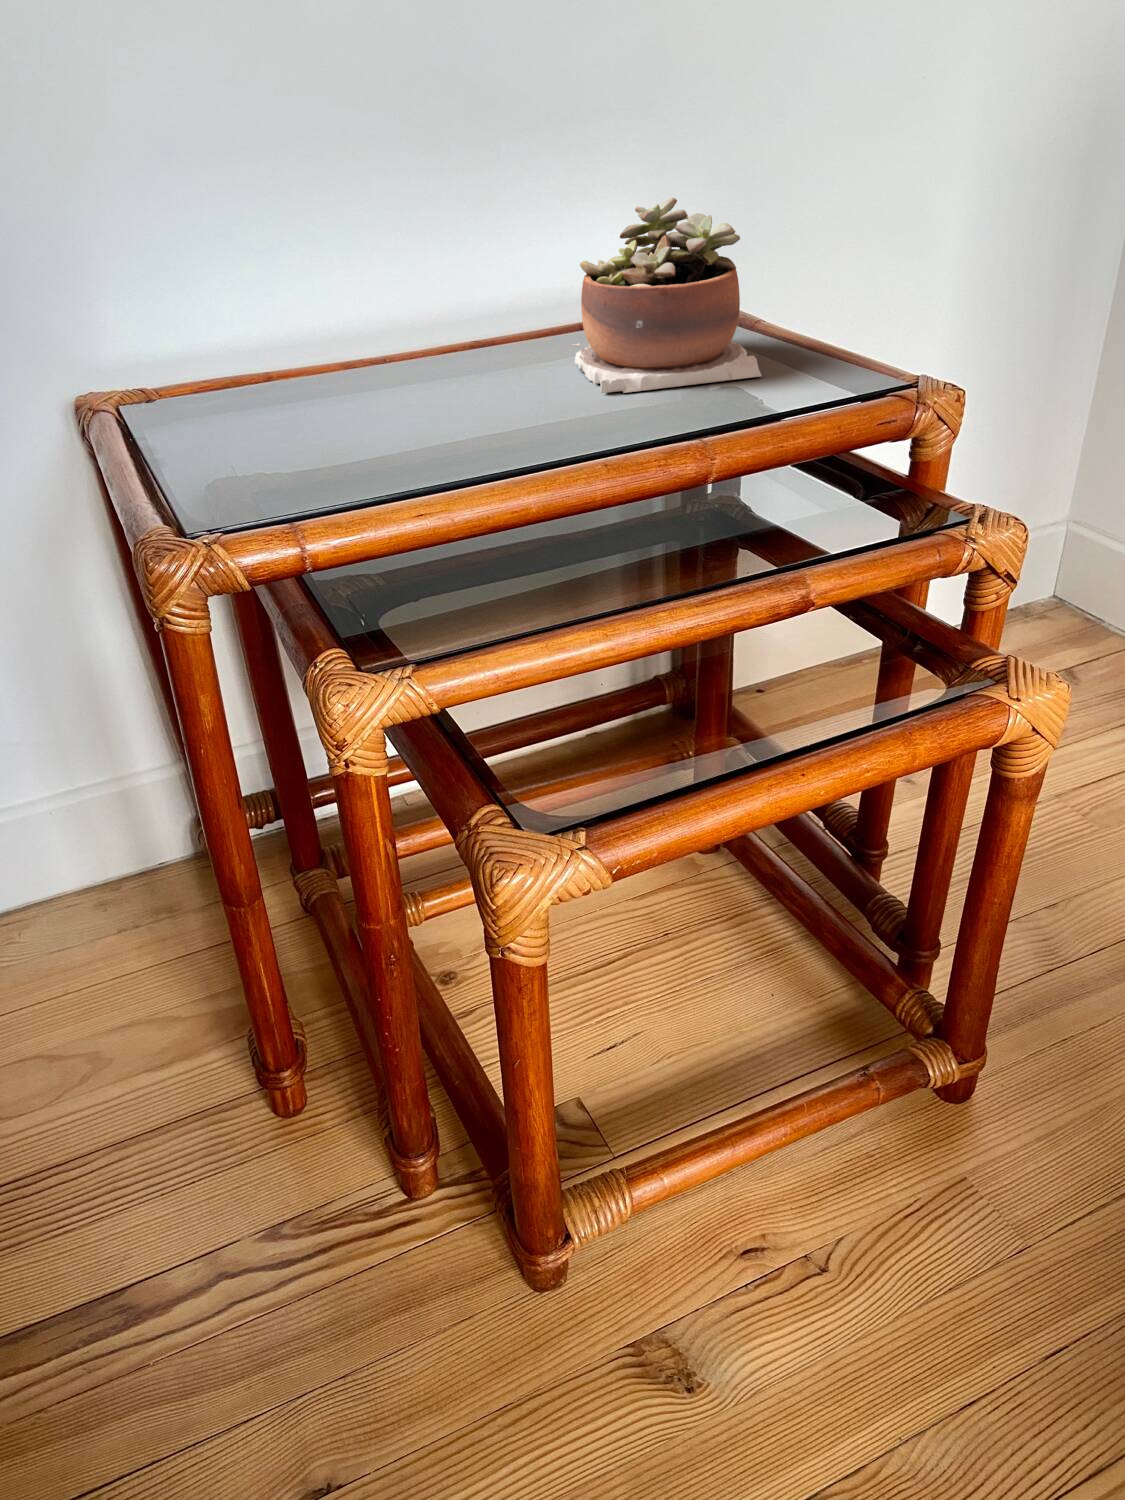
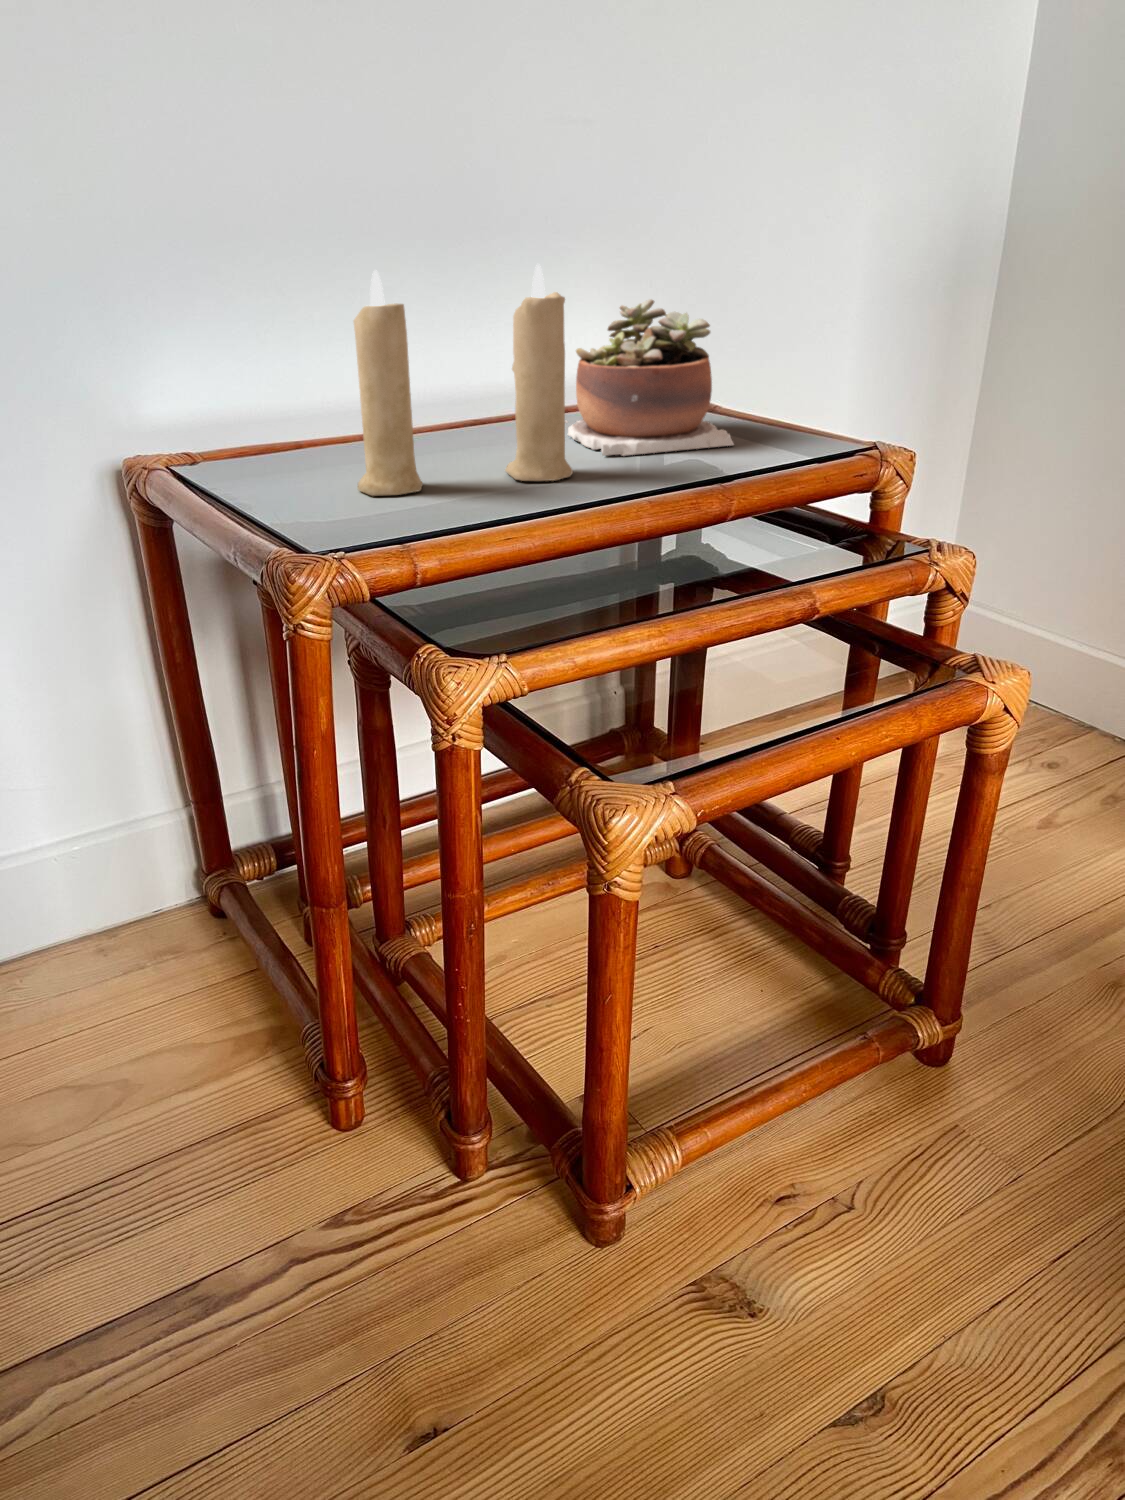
candle: none [268,163,556,453] -> present [354,264,573,496]

